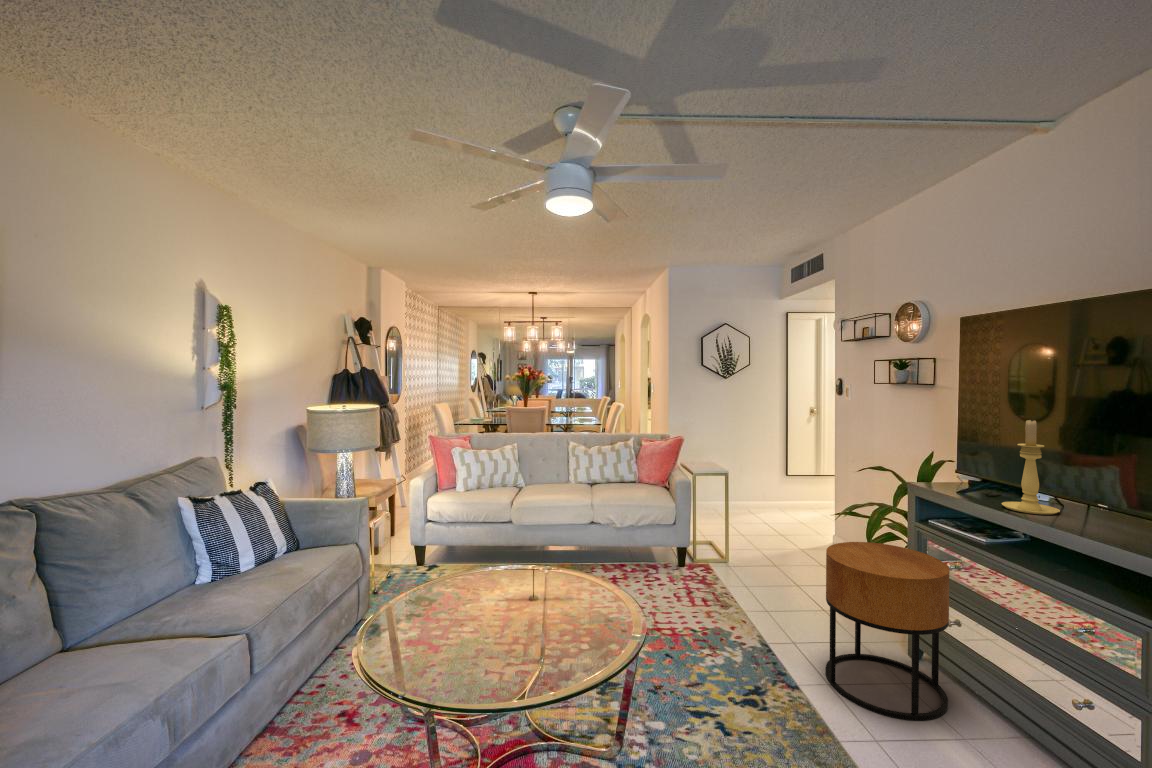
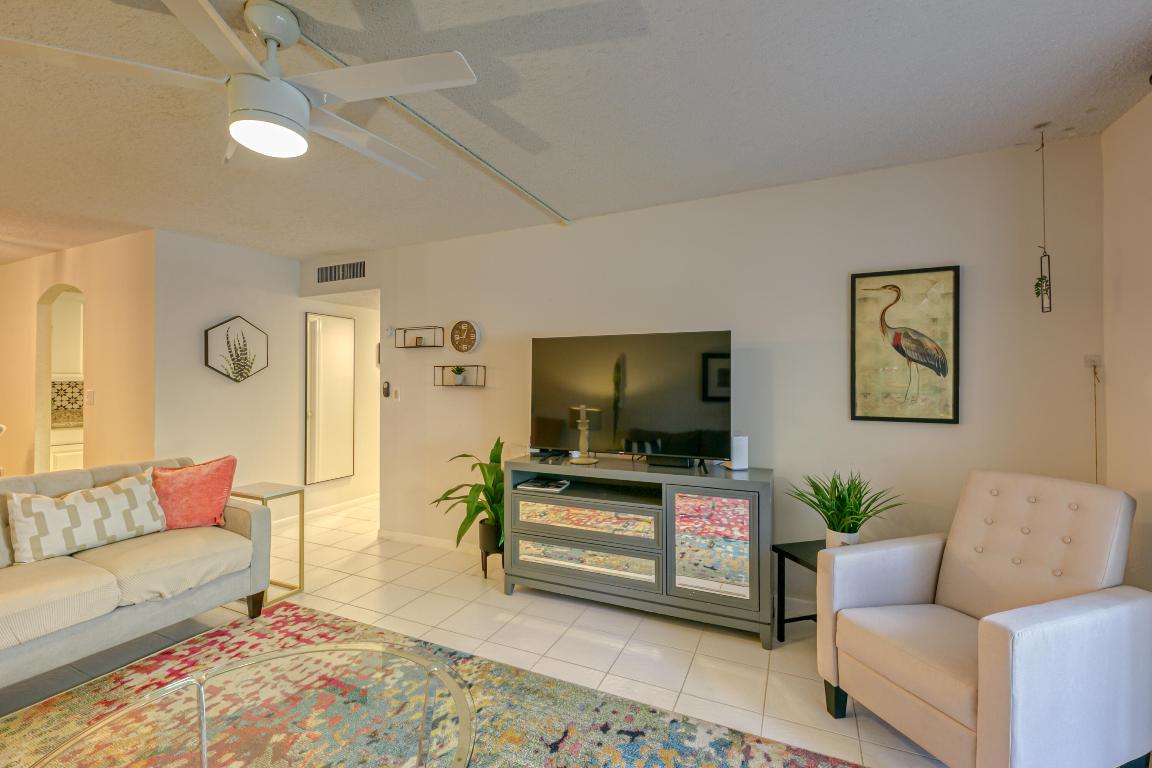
side table: present [825,542,949,721] -> none [471,510,557,643]

